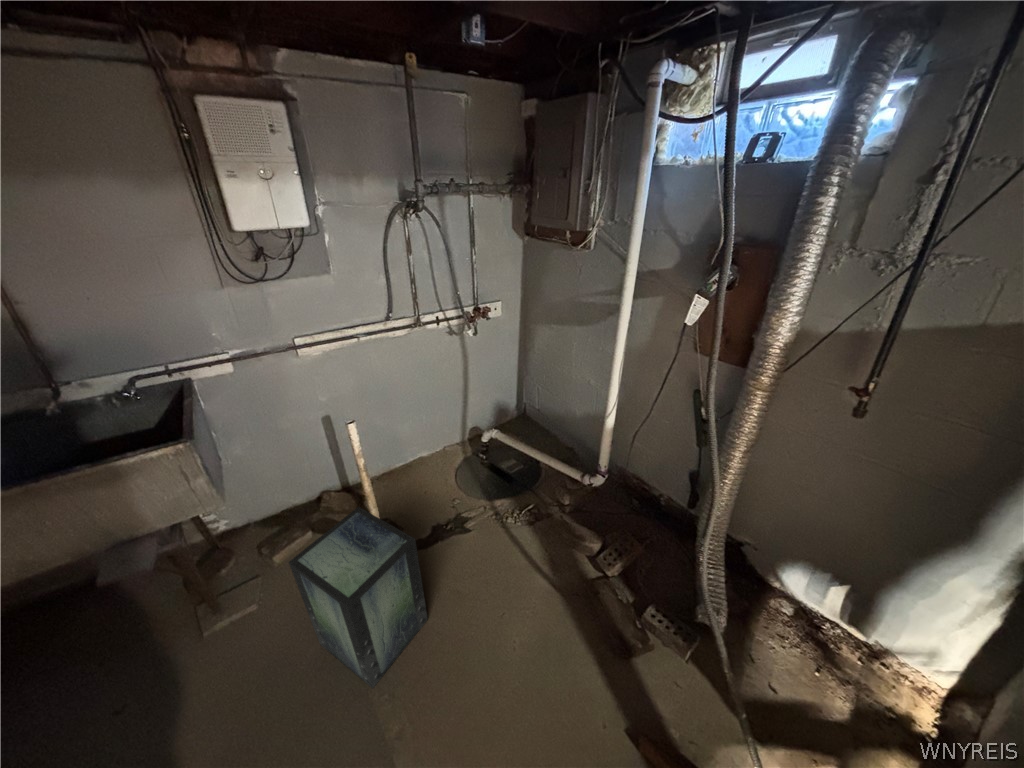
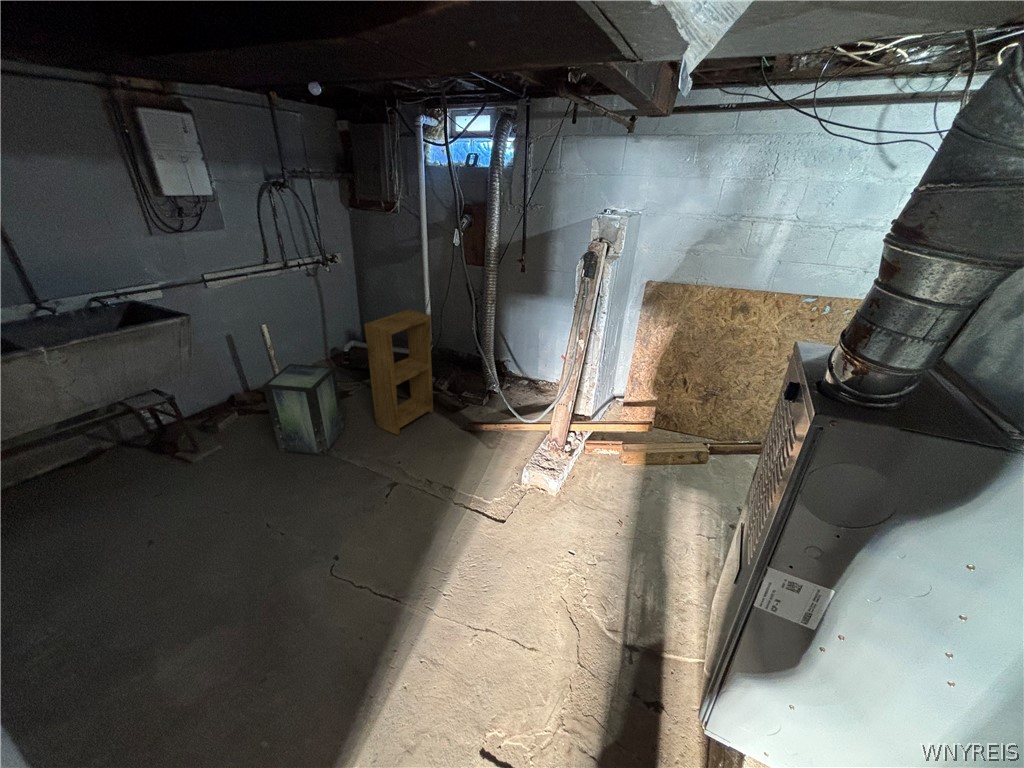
shelving unit: none [468,448,605,675] -> present [364,309,433,435]

